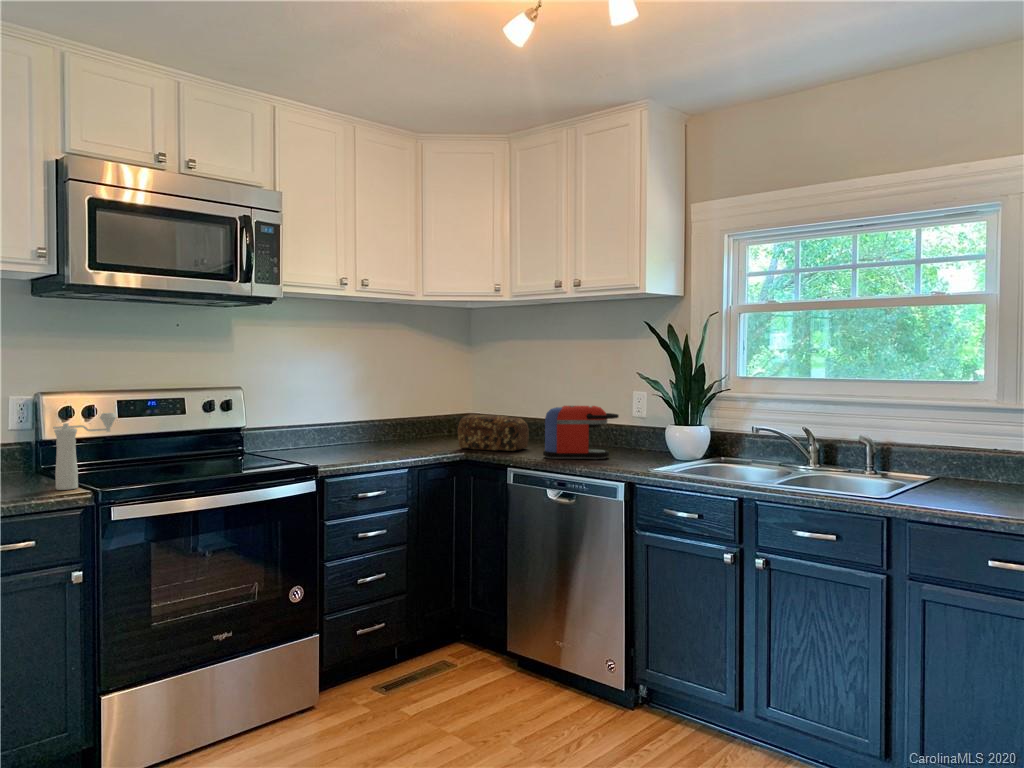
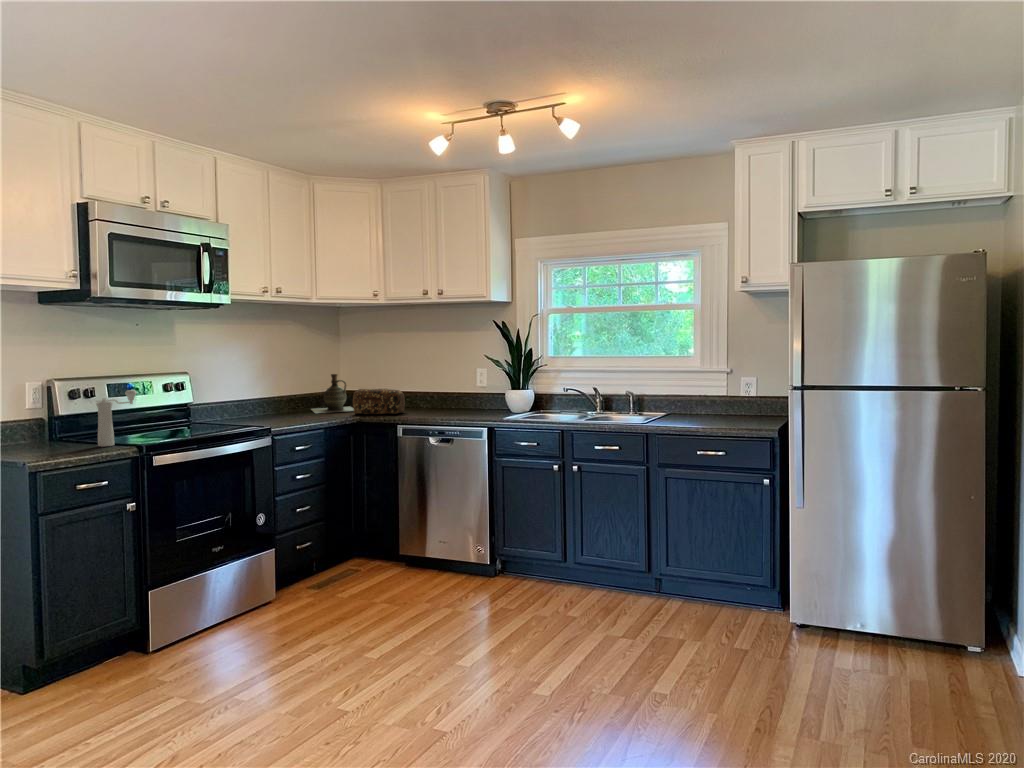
ceramic jug: none [416,393,471,444] -> present [311,374,353,413]
coffee maker: present [543,406,619,459] -> none [422,378,474,416]

